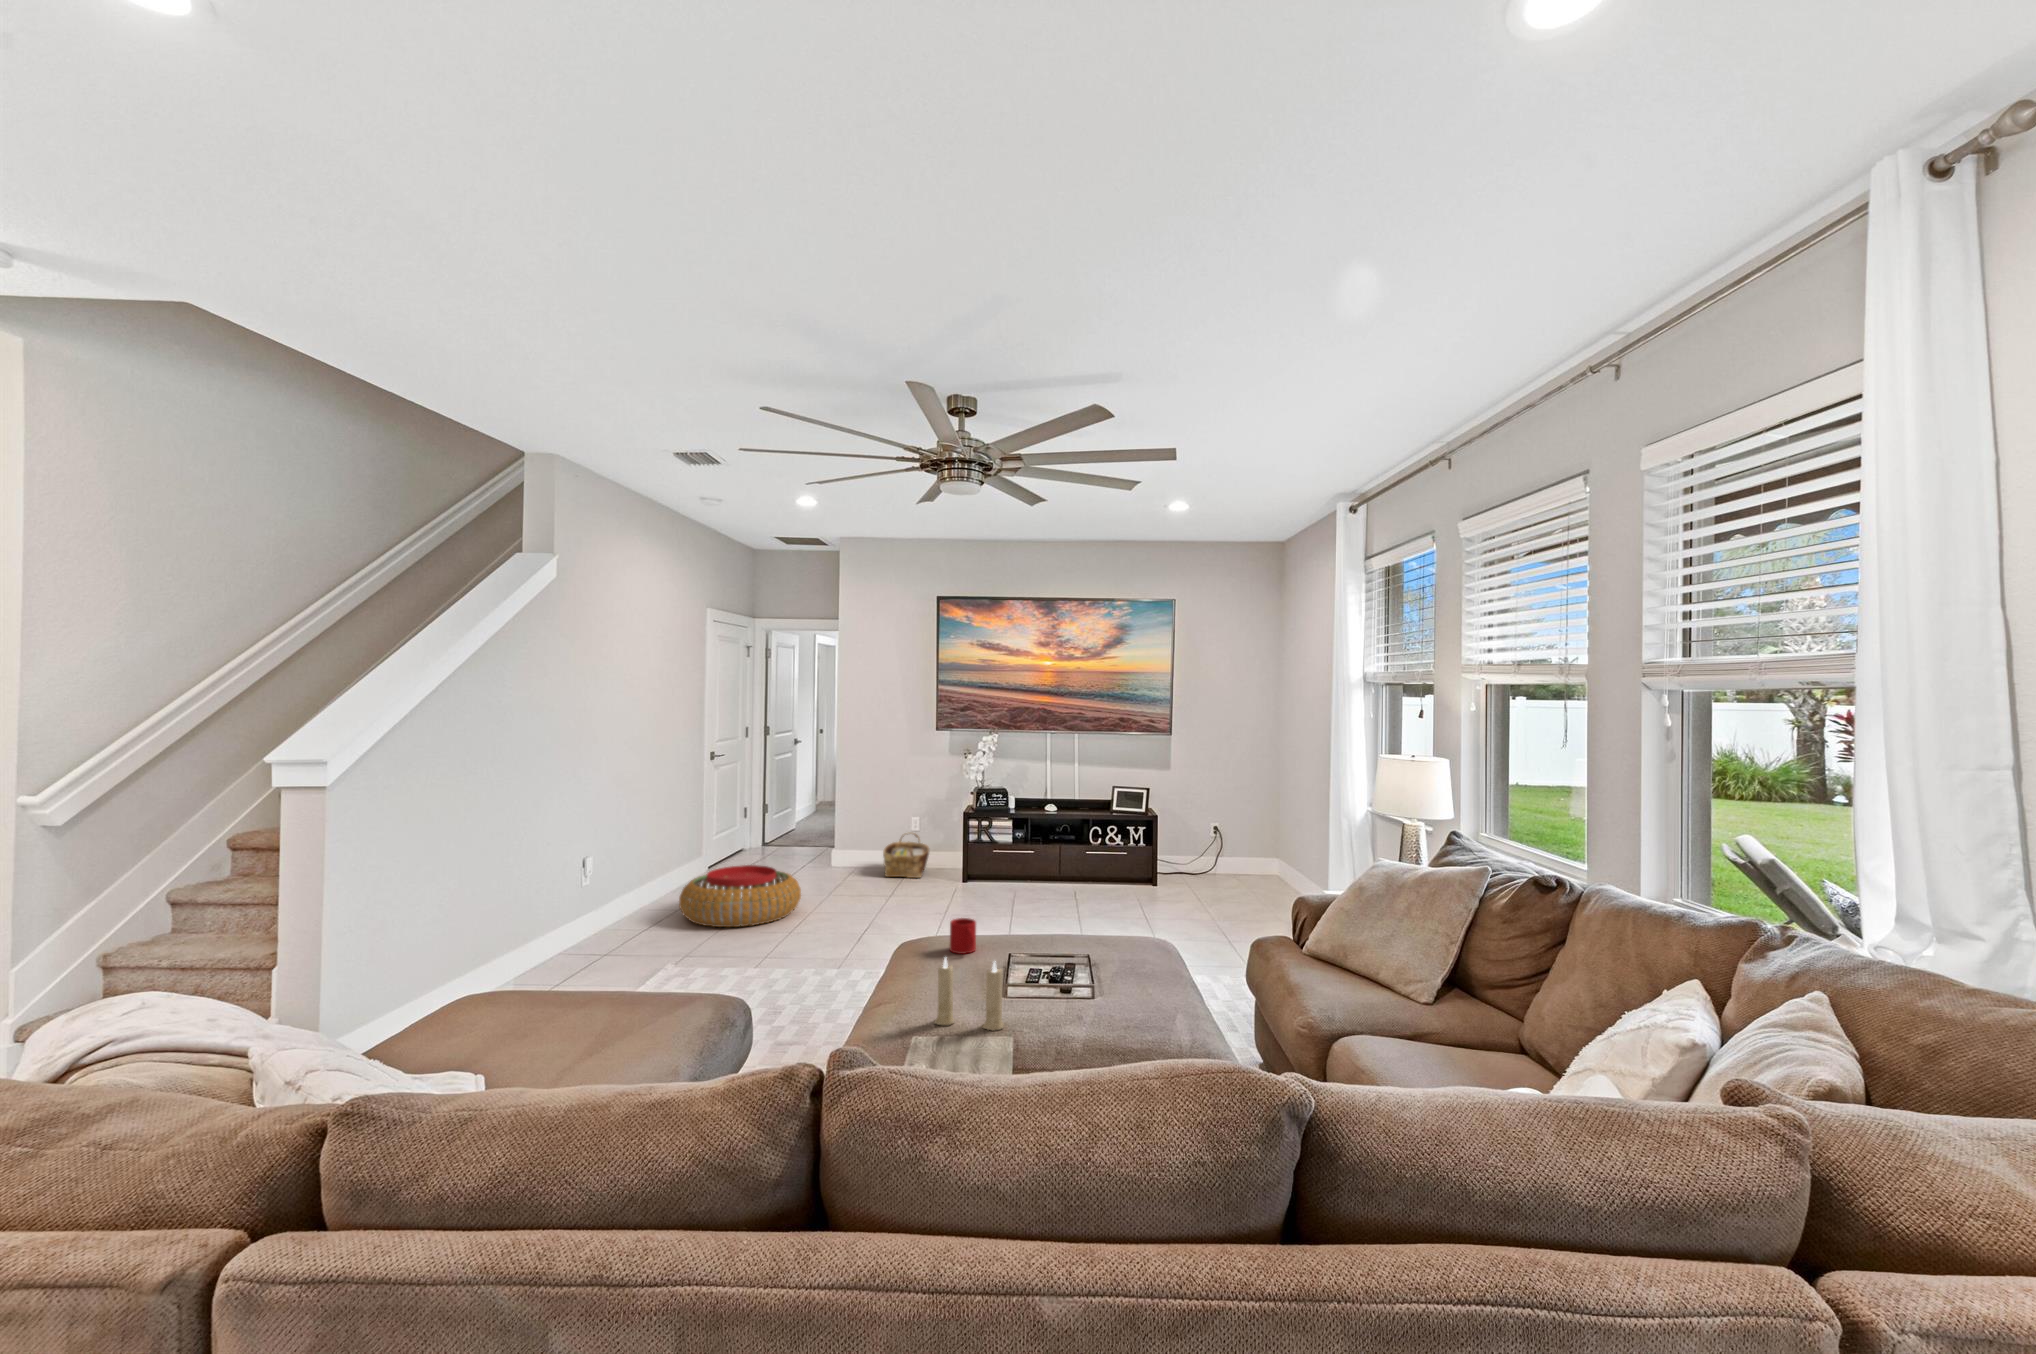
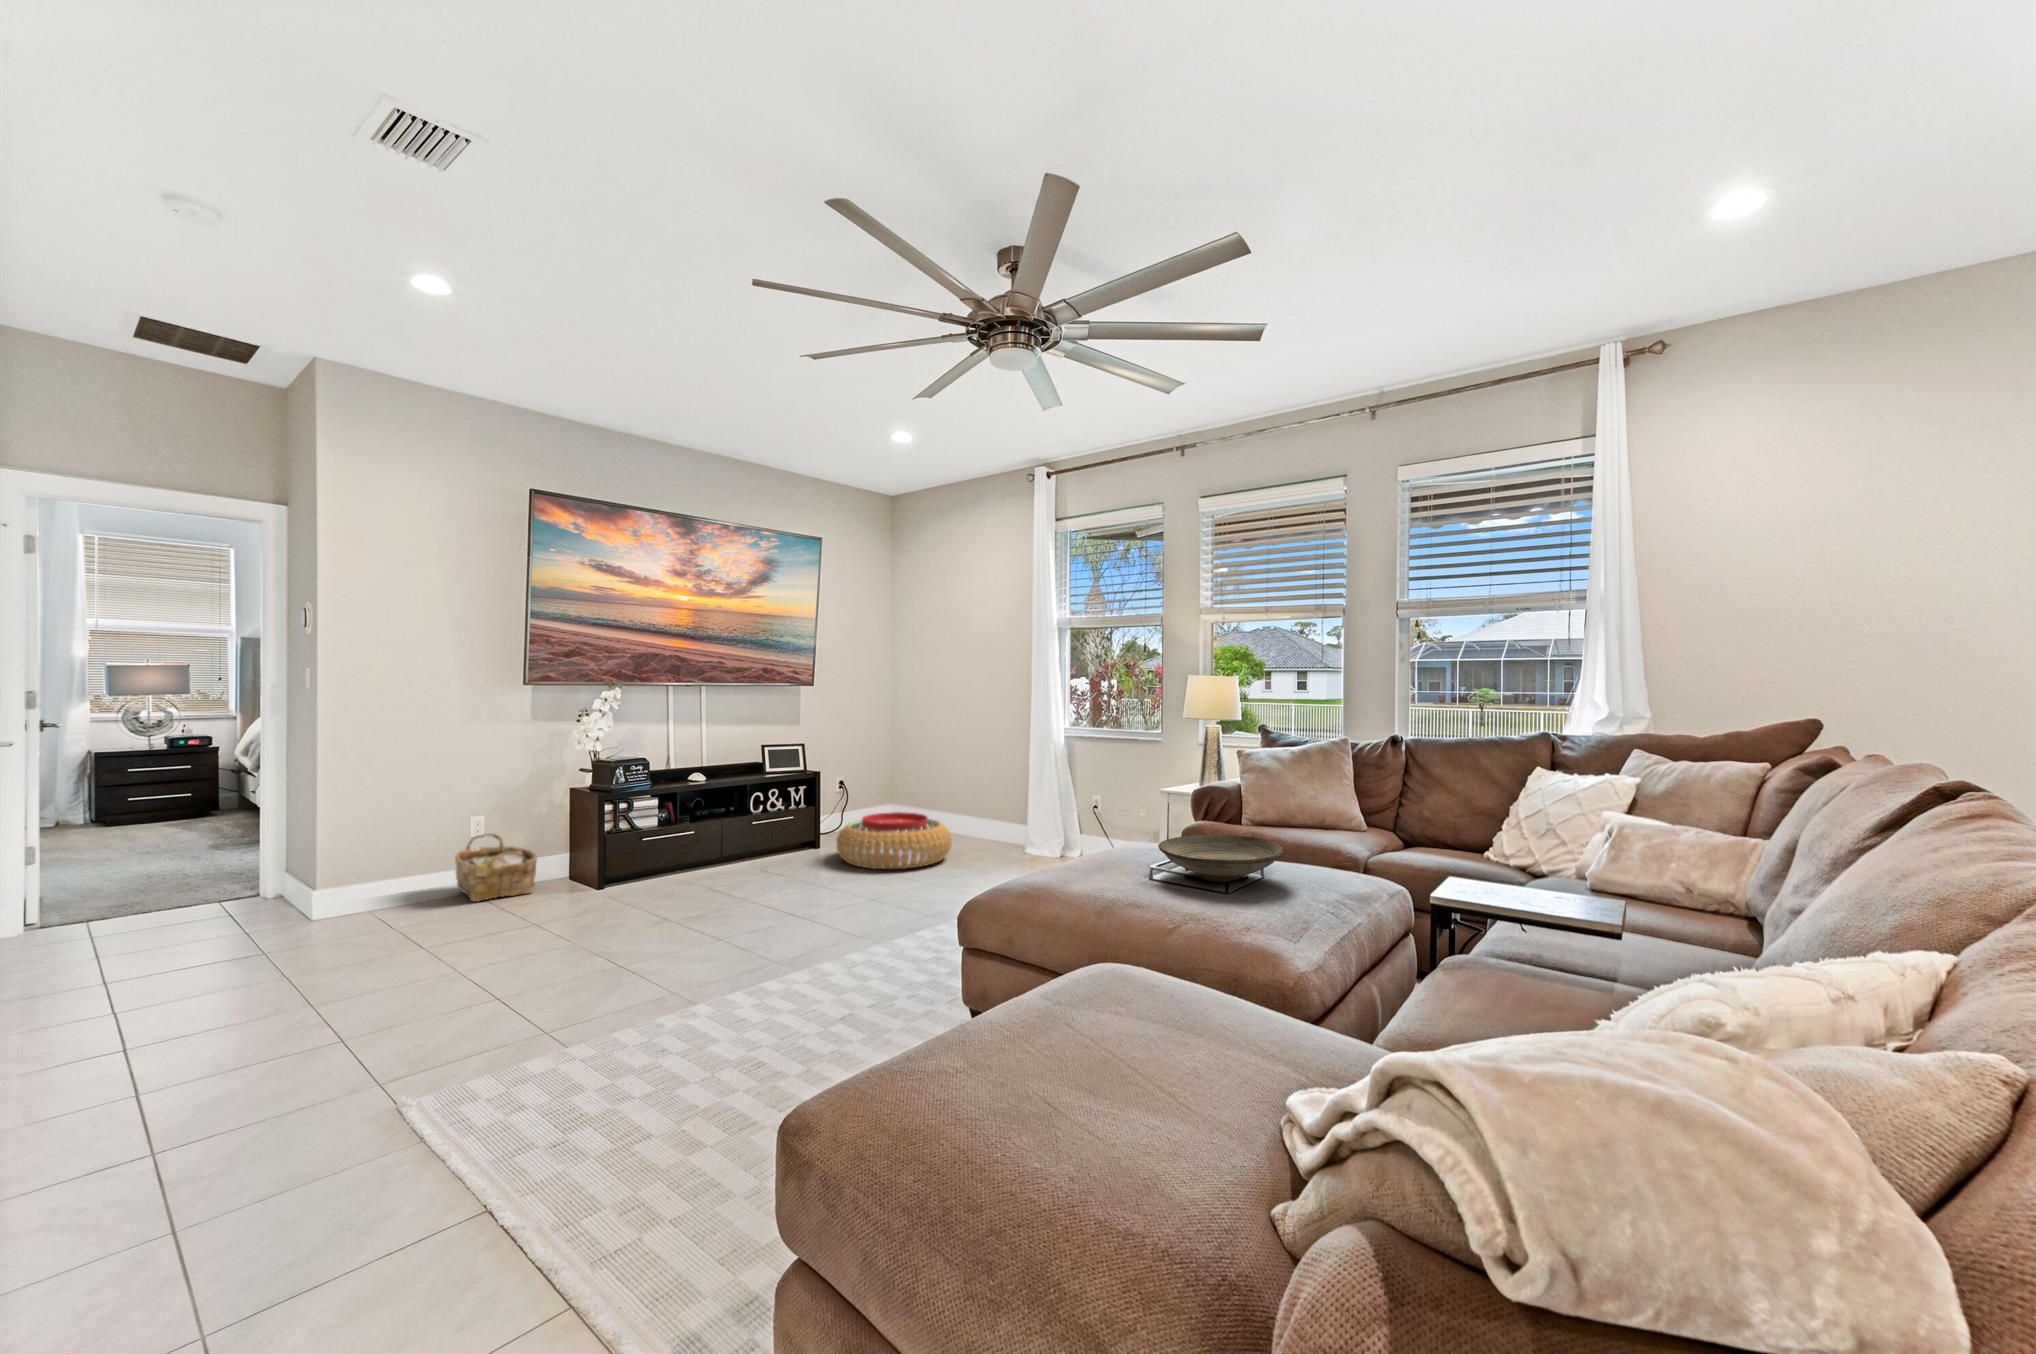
pouf: present [679,865,801,927] -> present [837,812,952,869]
mug: present [950,918,976,954] -> none [1081,853,1123,891]
decorative bowl: none [1010,925,1132,978] -> present [1158,835,1283,882]
candle: present [934,958,1004,1031] -> none [1280,851,1335,933]

